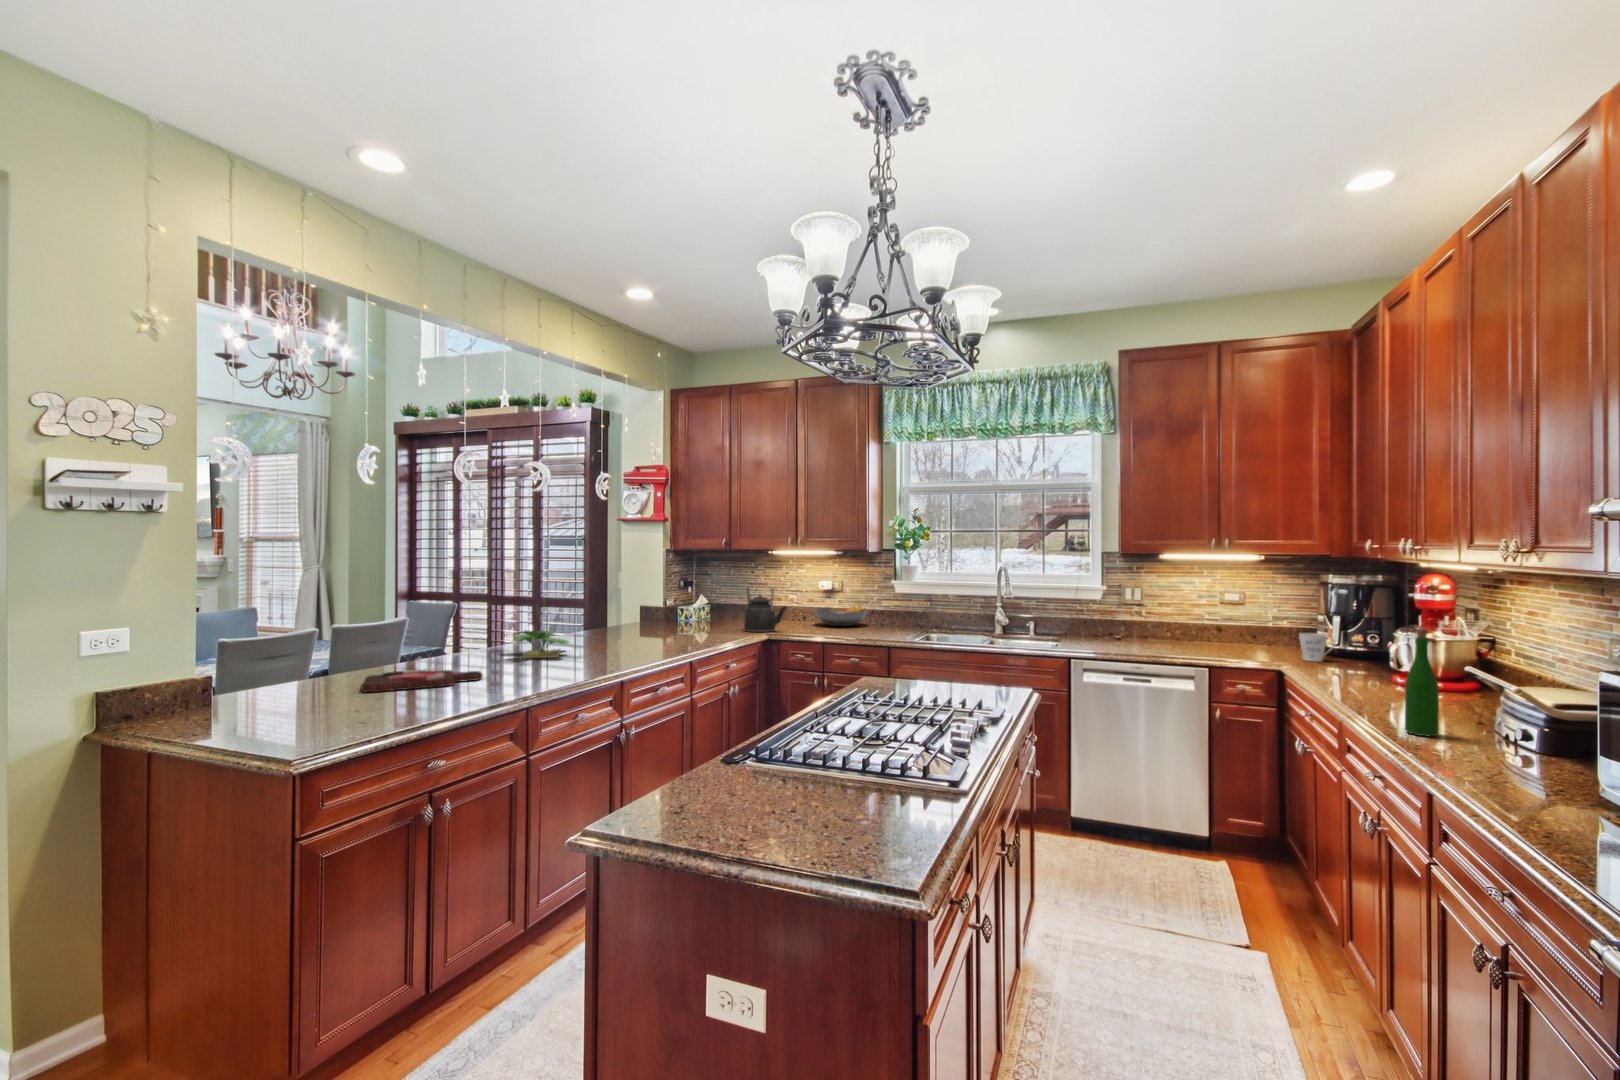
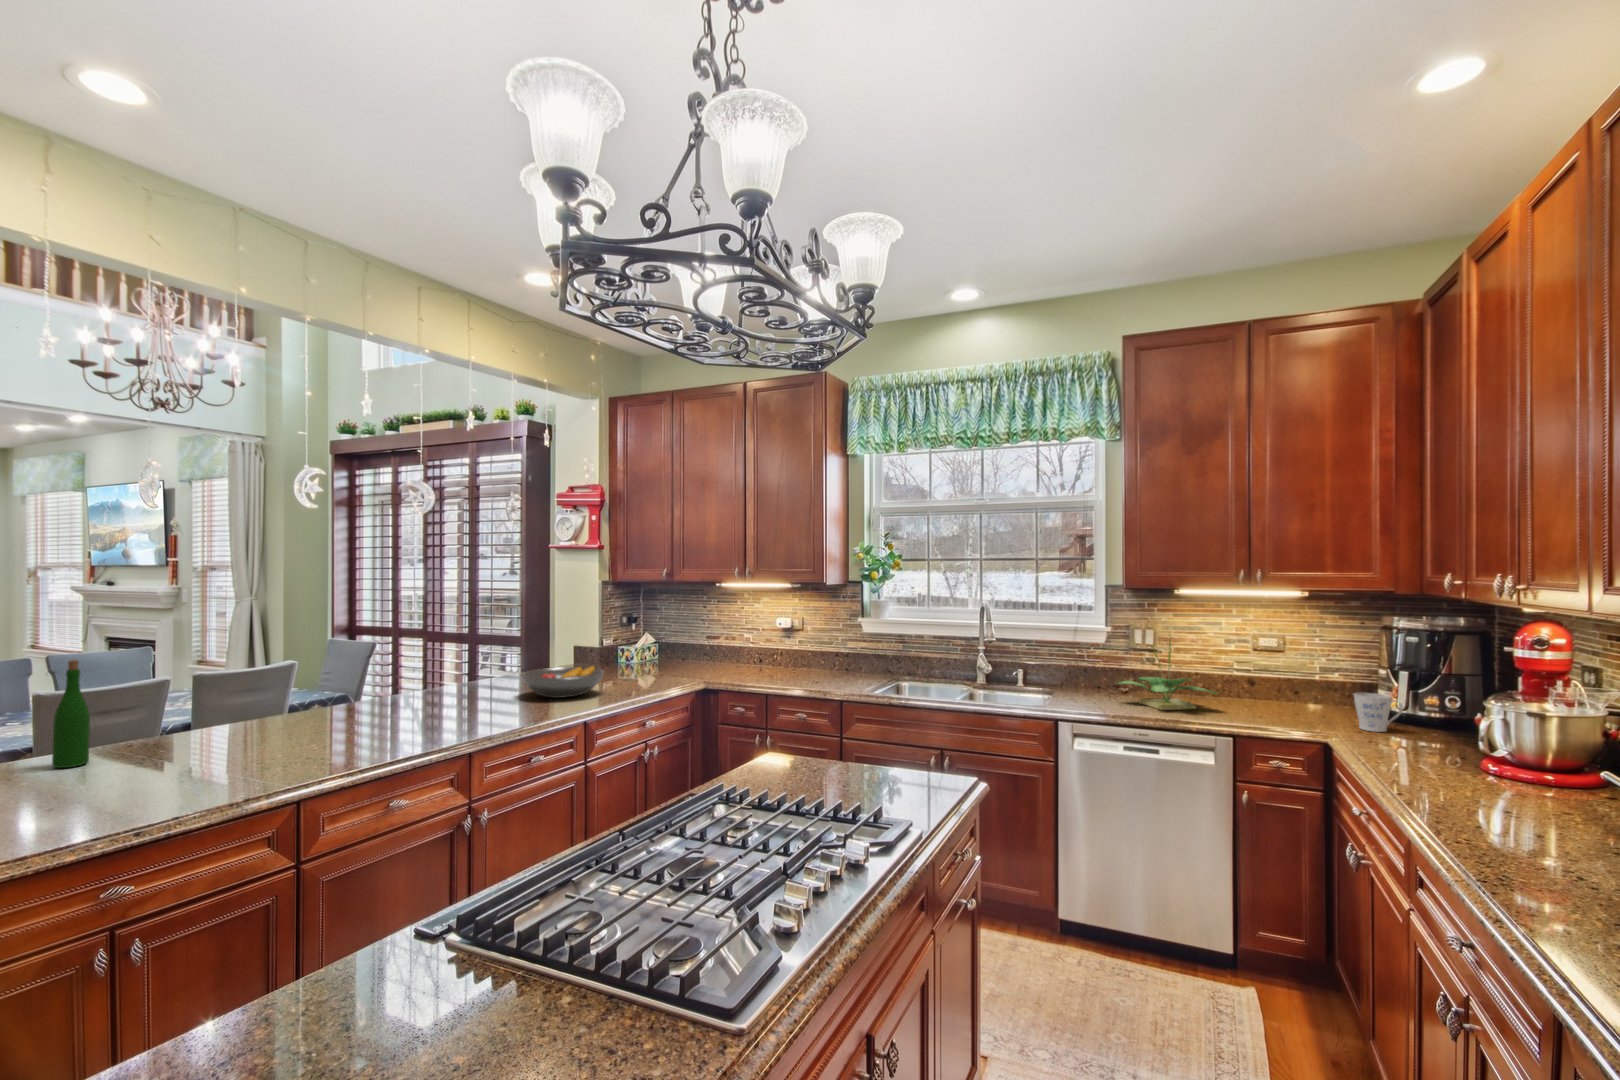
kettle: present [744,586,786,632] -> none [679,624,728,679]
potted plant: present [511,596,570,658] -> present [1119,641,1216,710]
fruit bowl: present [814,606,868,626] -> present [521,666,605,698]
wine bottle: present [1405,628,1439,736] -> present [52,660,90,768]
cutting board: present [362,668,483,692] -> none [105,738,286,773]

